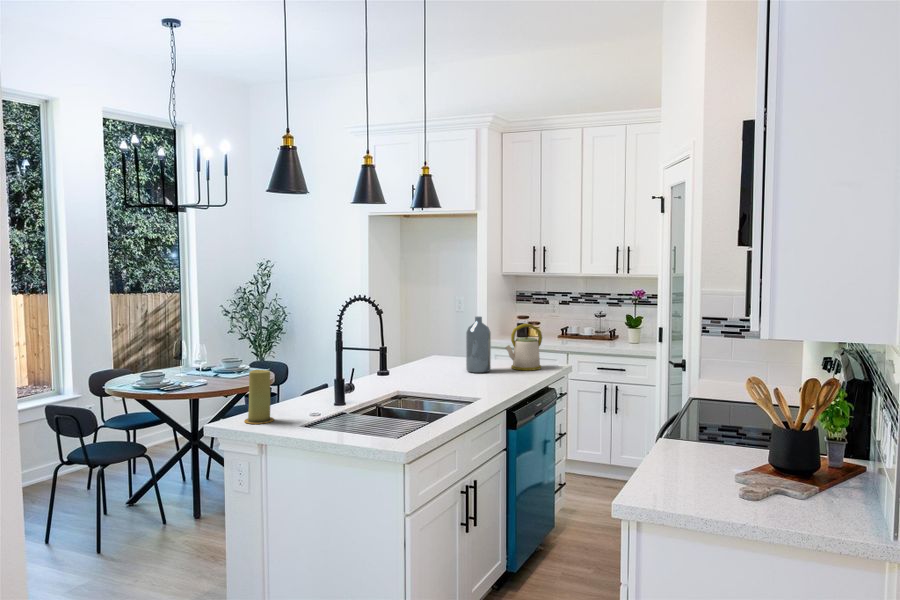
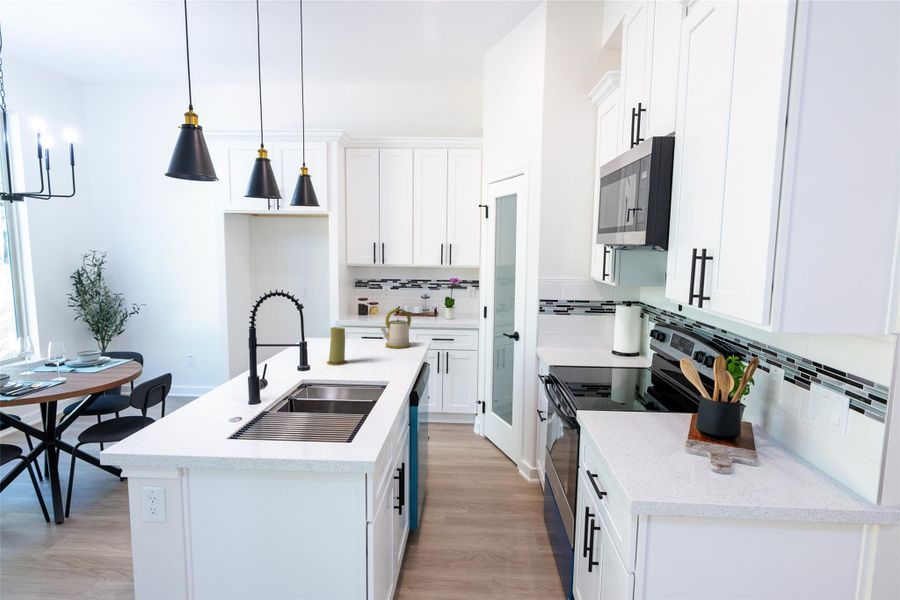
bottle: present [466,317,491,373] -> none [349,304,371,354]
candle: present [245,370,274,424] -> present [327,327,347,365]

